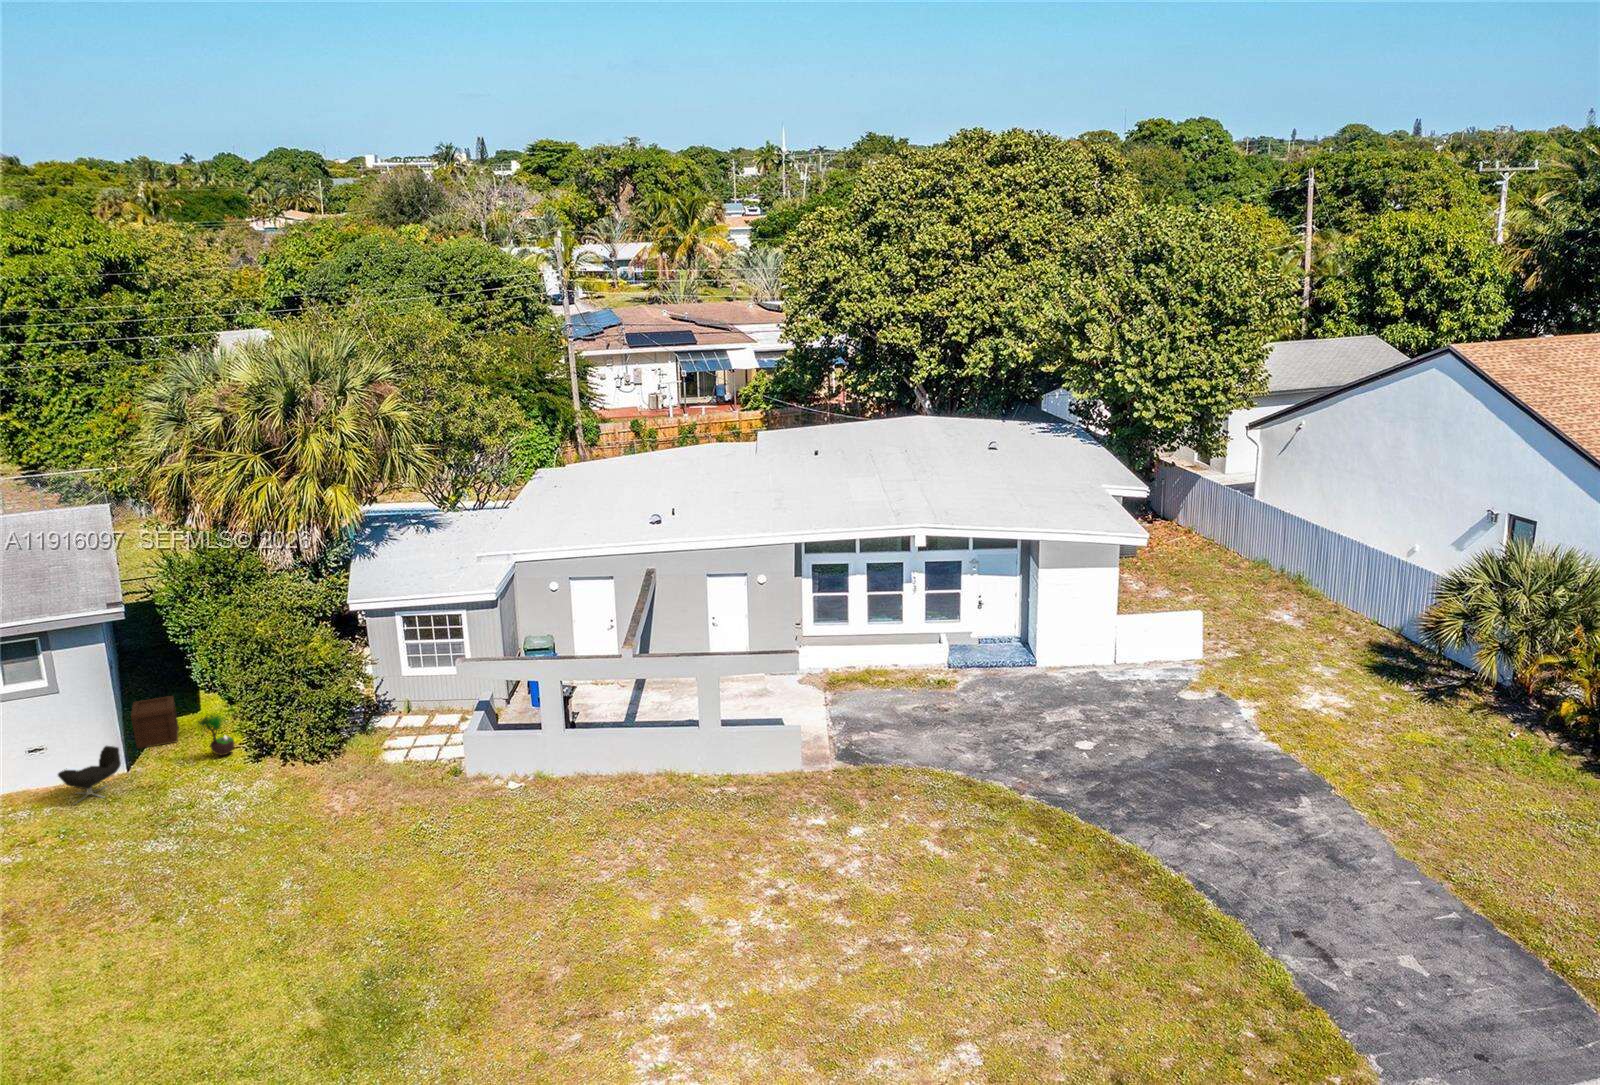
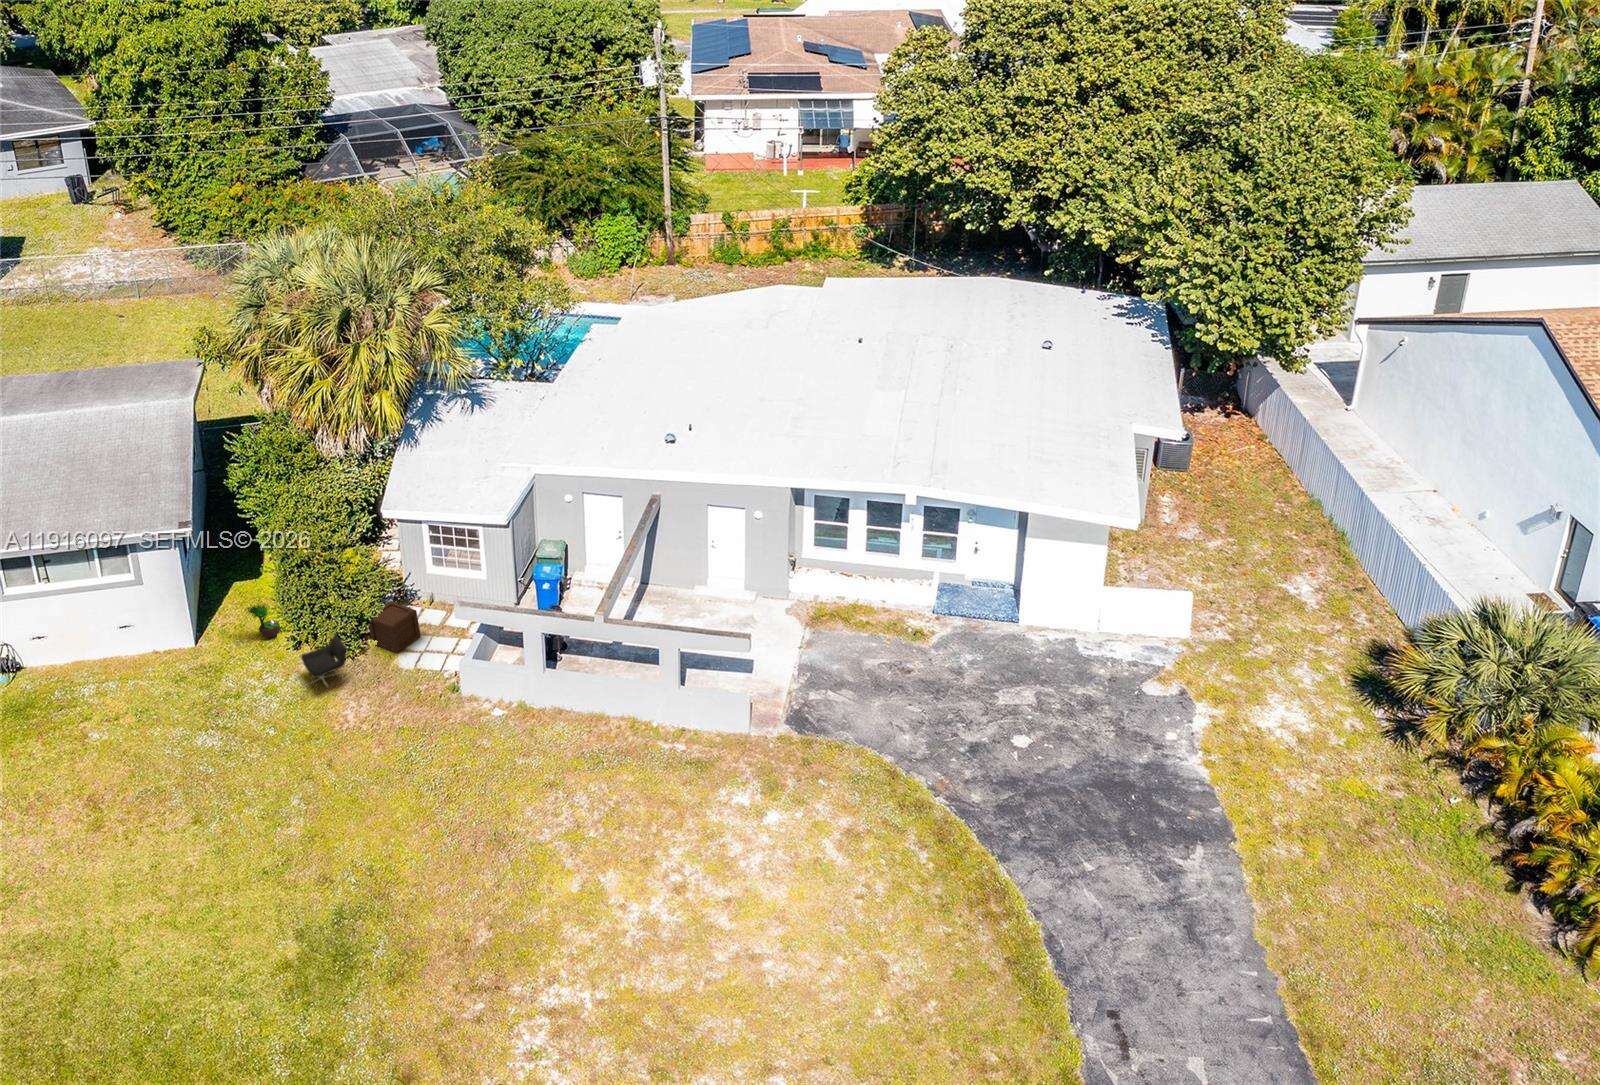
wooden crate: present [131,696,179,749] -> present [369,601,421,653]
lounge chair: present [58,746,121,802] -> present [301,636,347,687]

